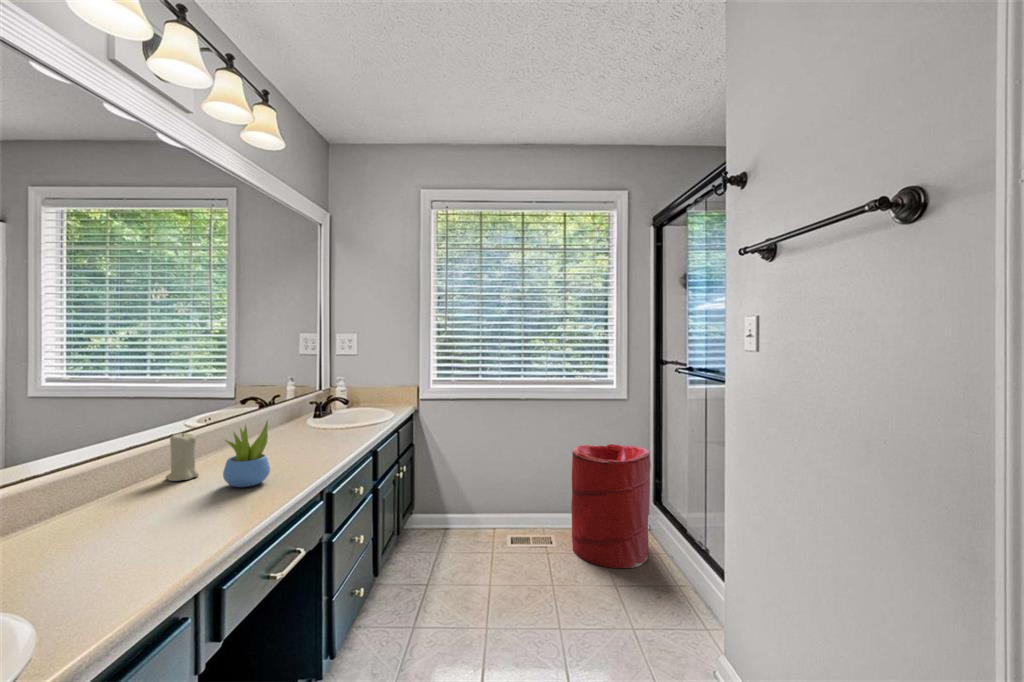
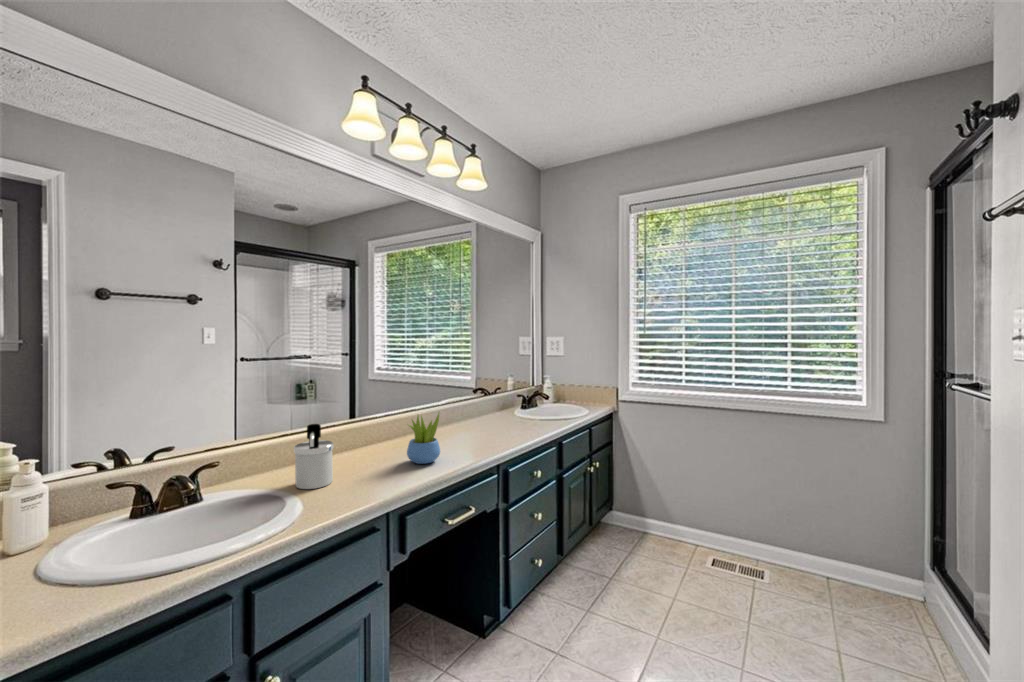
candle: present [165,432,199,481] -> none [384,415,404,451]
laundry hamper: present [571,444,651,568] -> none [789,472,916,647]
soap dispenser: none [63,449,132,545] -> present [294,424,334,489]

